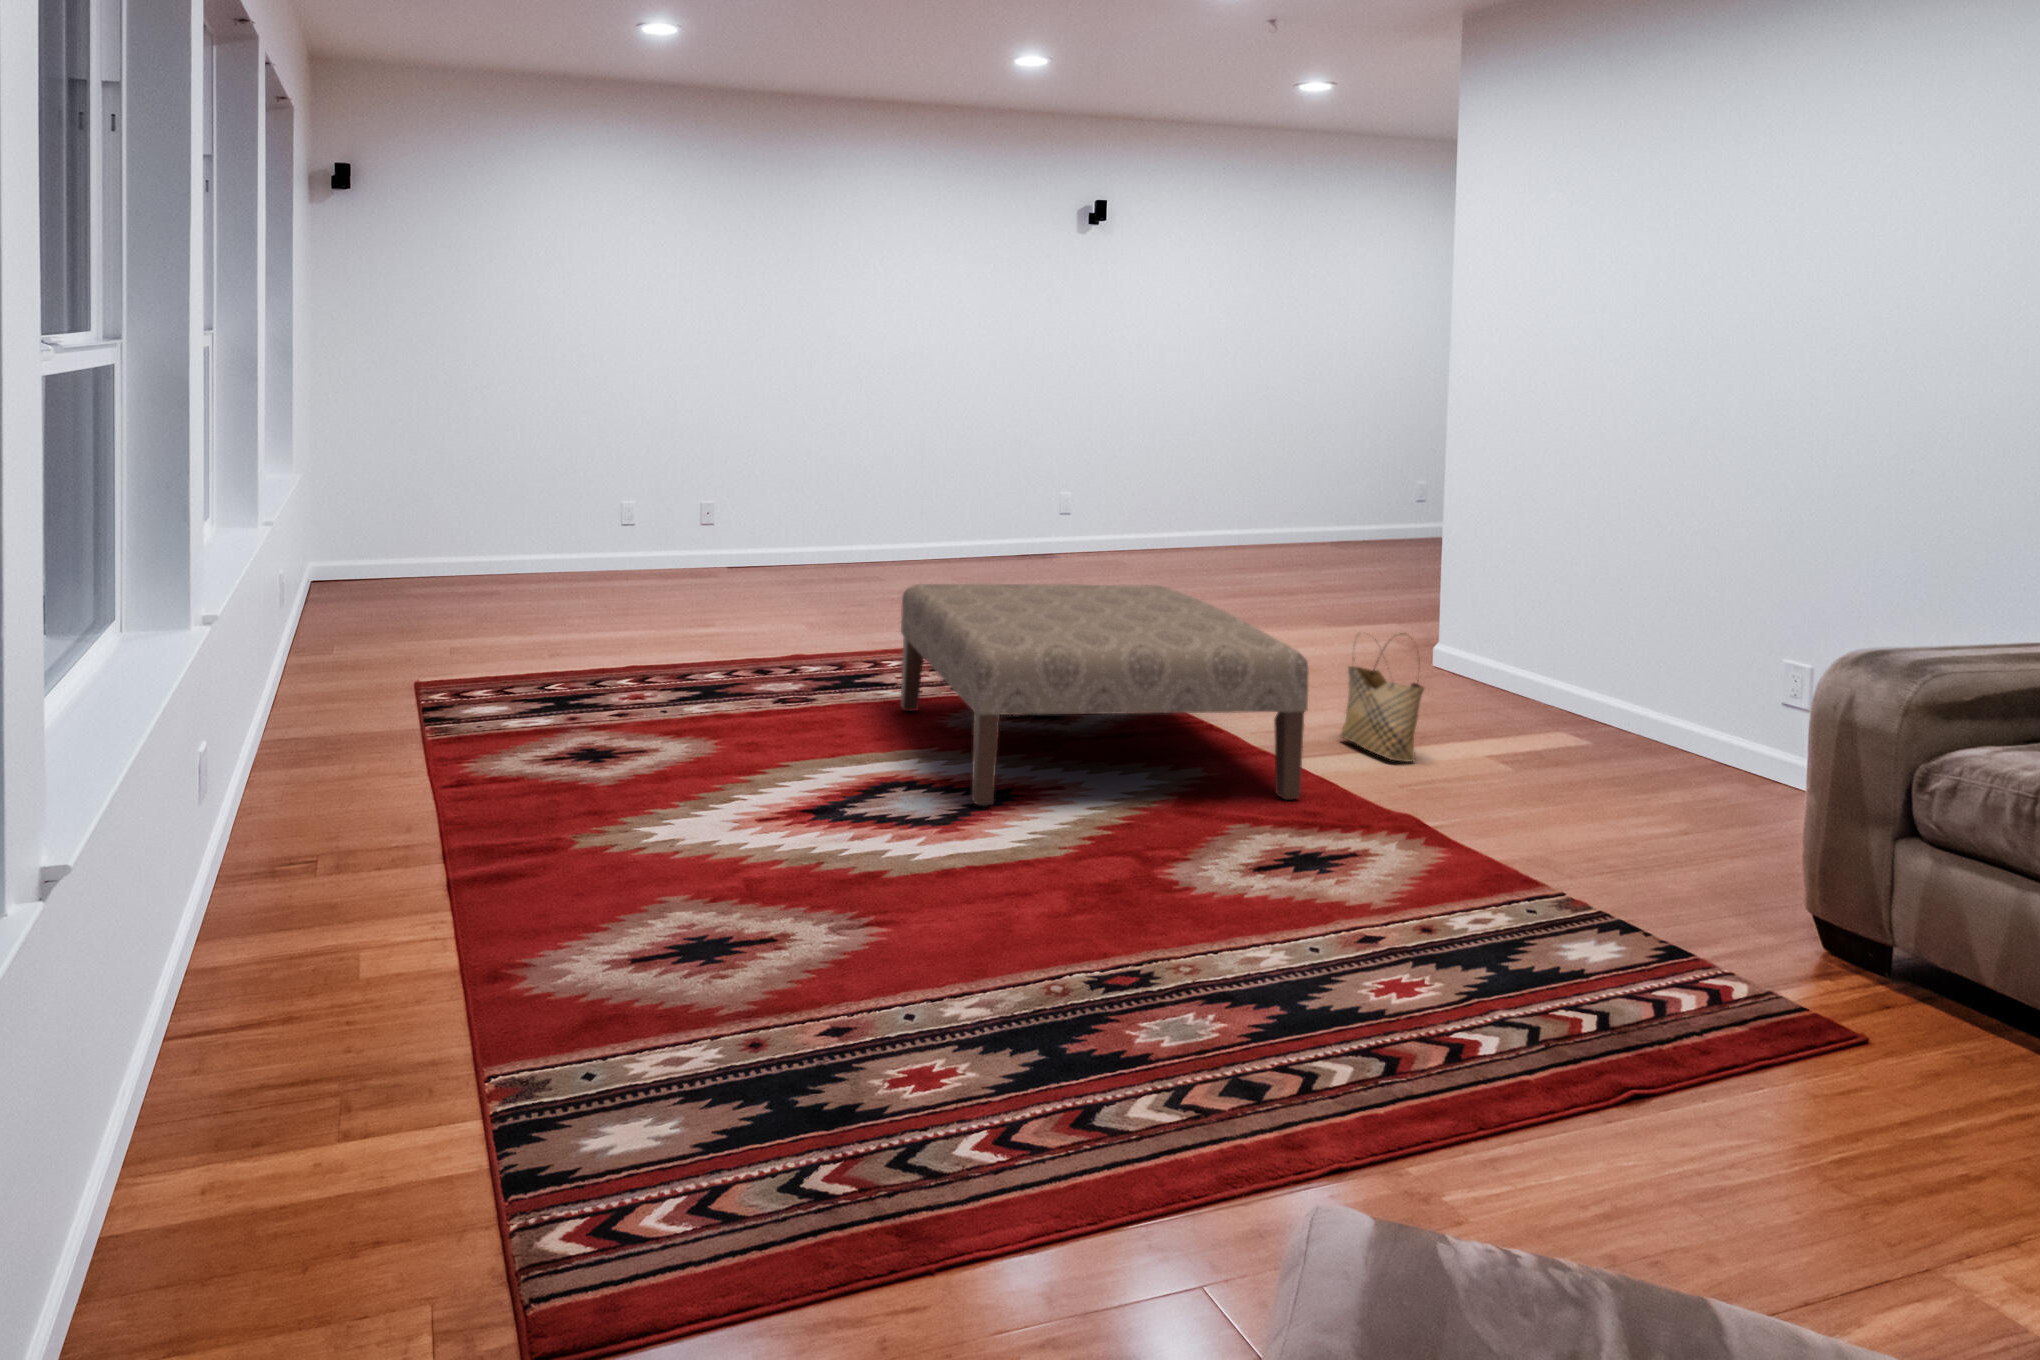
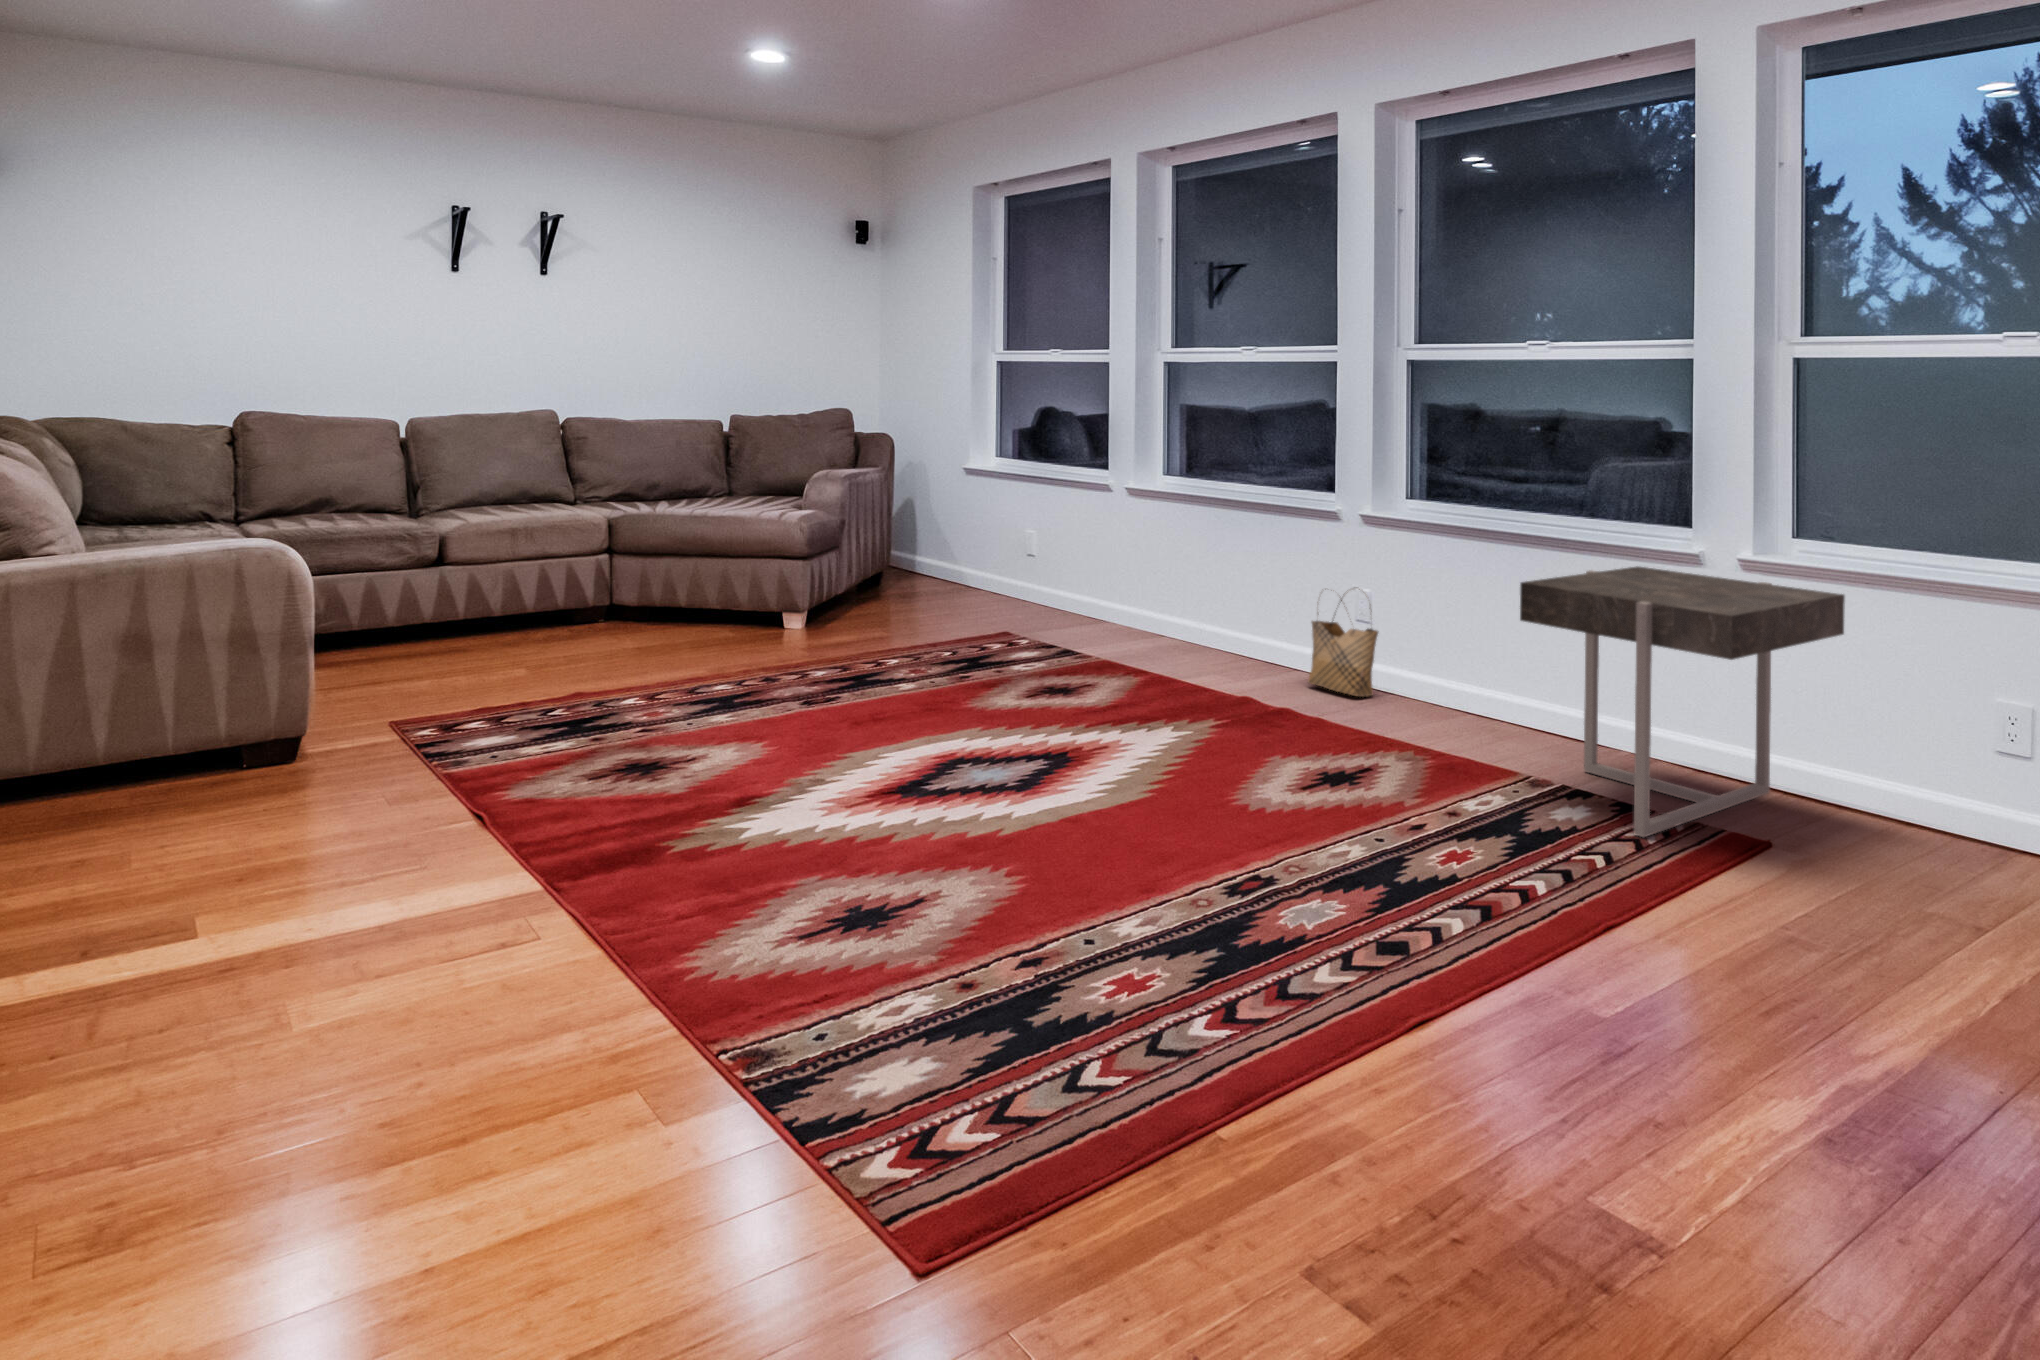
ottoman: present [901,584,1309,807] -> none [921,565,1306,769]
side table: none [1541,650,2013,999] -> present [1520,566,1845,837]

